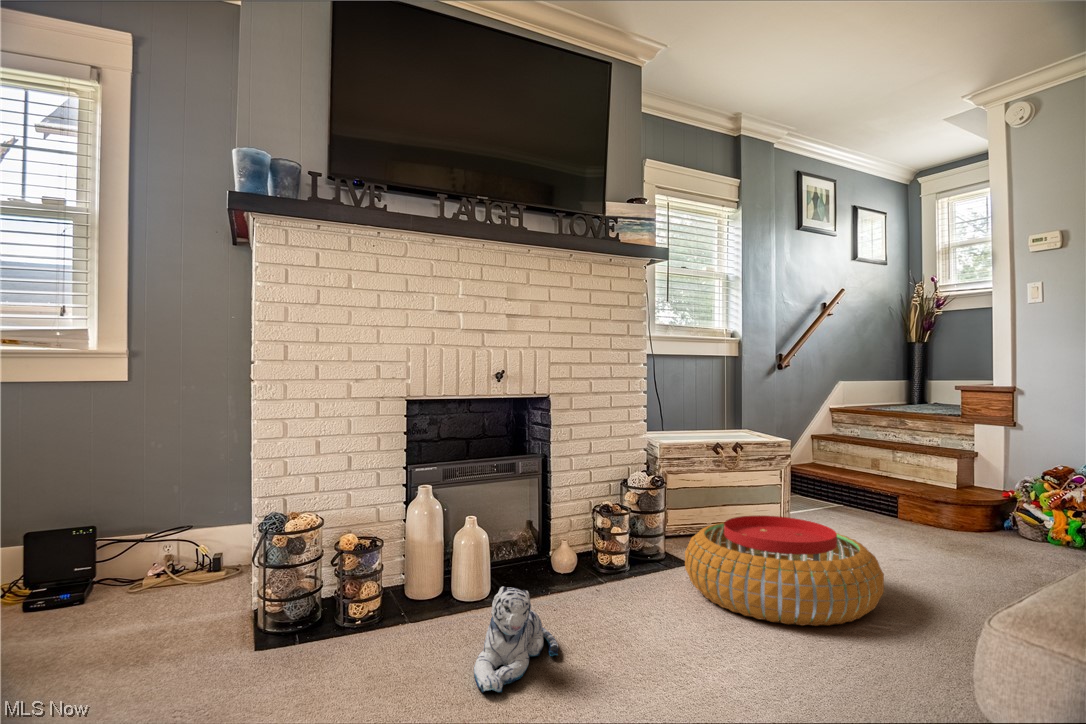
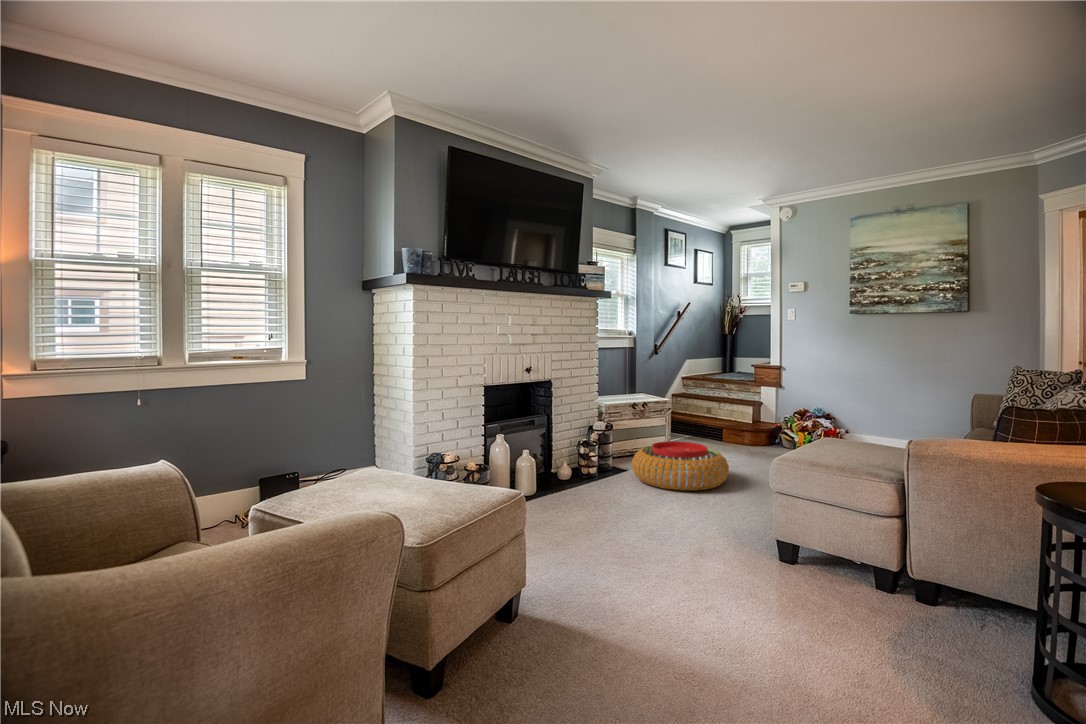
plush toy: present [474,587,559,692] -> none [560,479,597,525]

